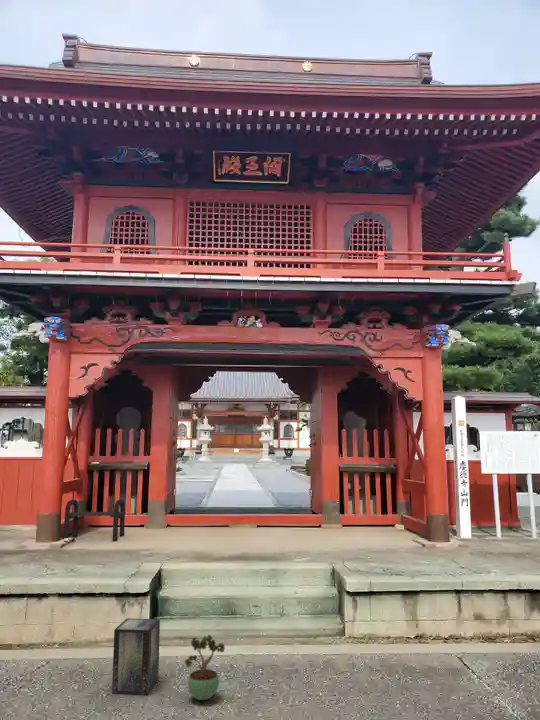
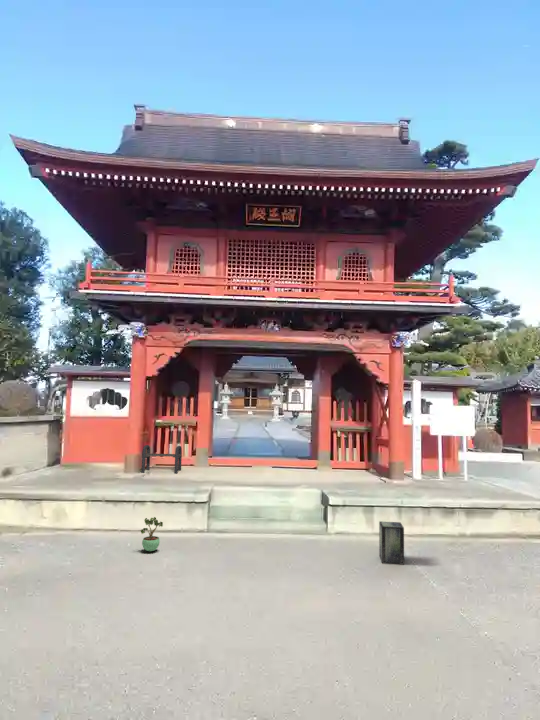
storage box: present [112,618,160,695] -> present [379,521,404,564]
potted plant: present [185,635,225,700] -> present [141,517,163,552]

